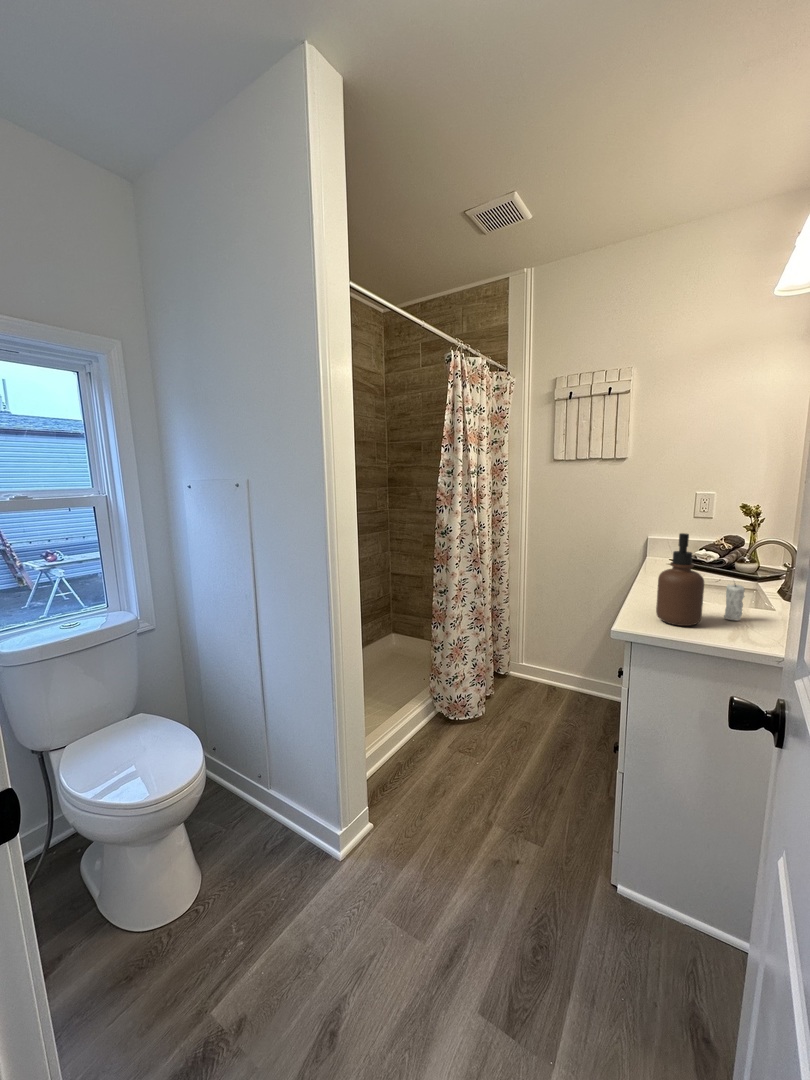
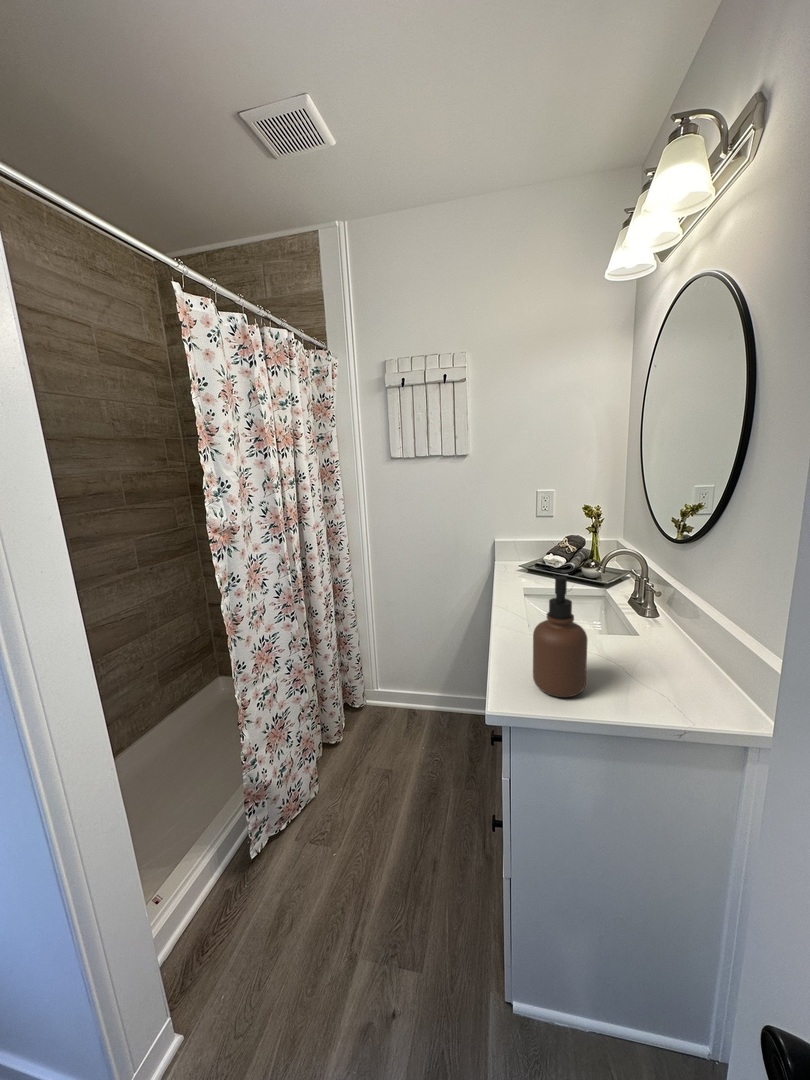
candle: present [724,584,745,620] -> none [603,620,625,672]

